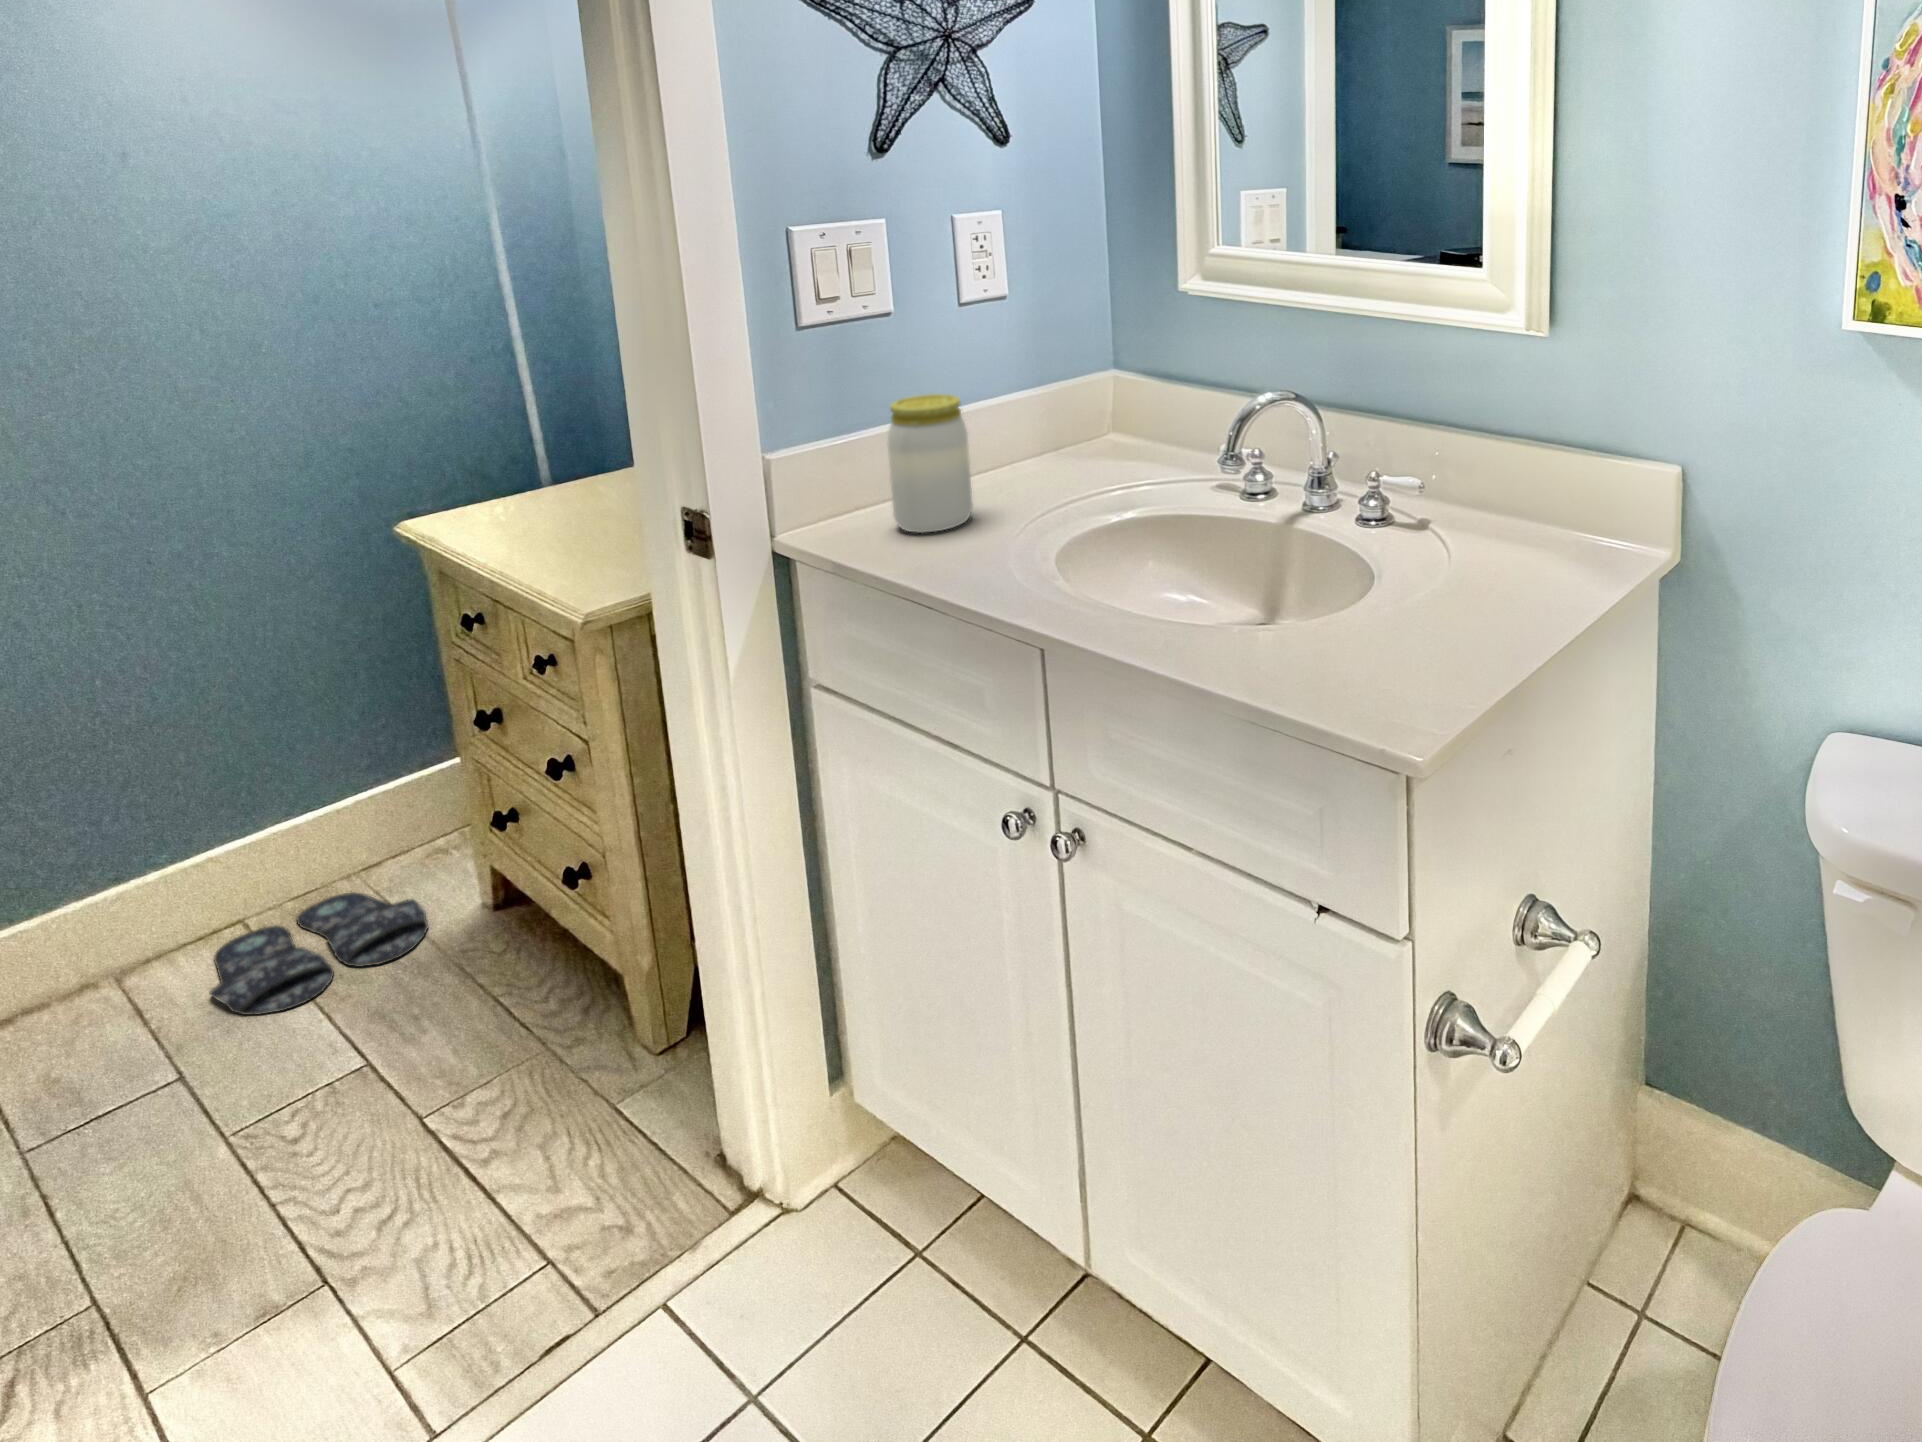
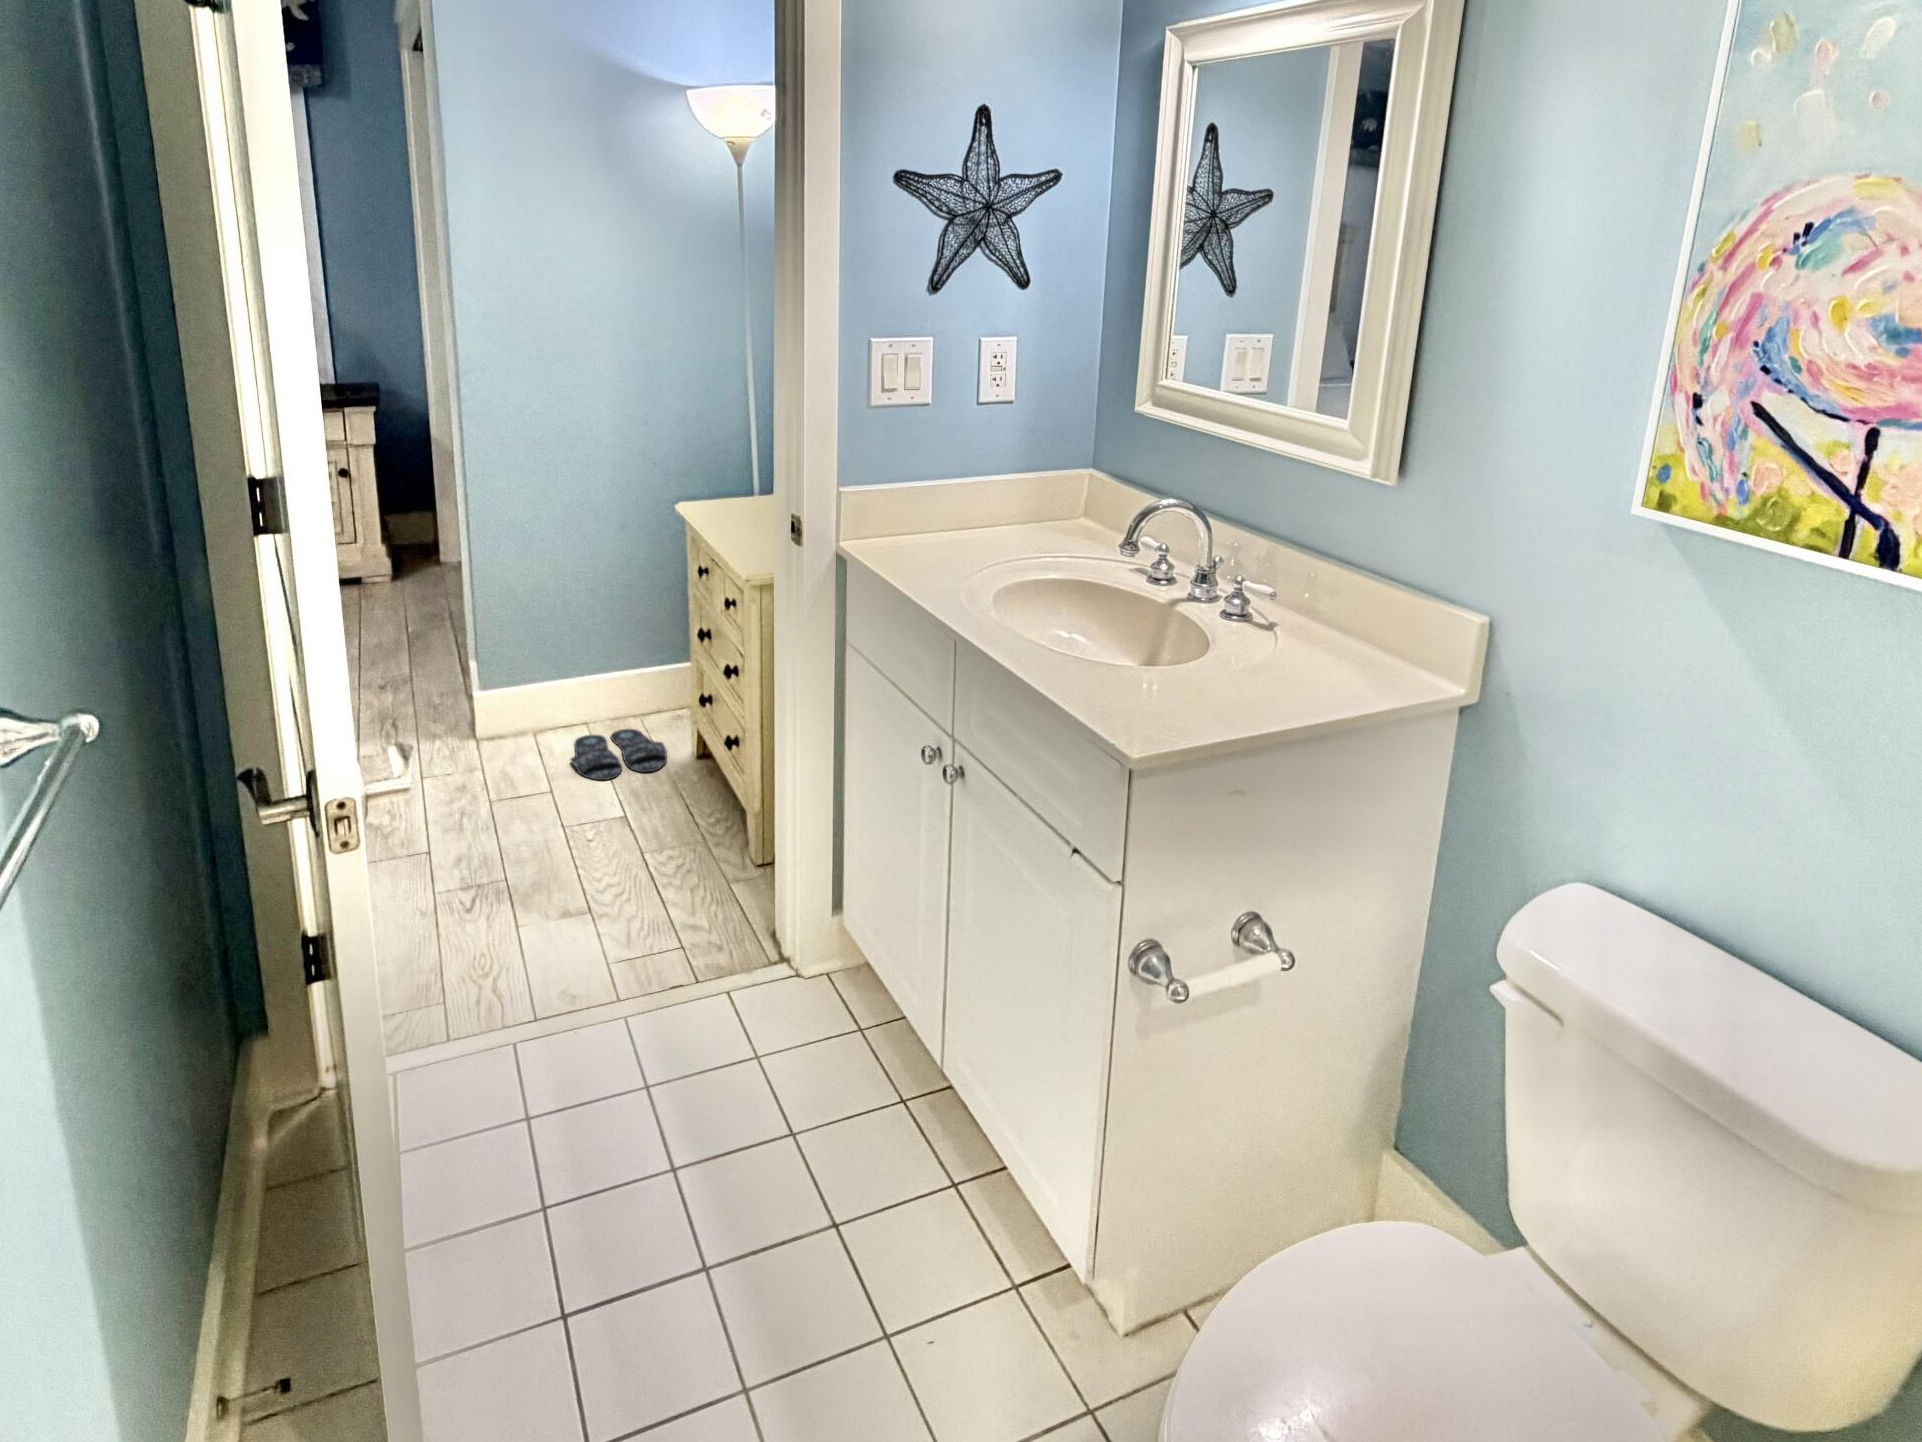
jar: present [888,394,973,533] -> none [909,465,961,561]

